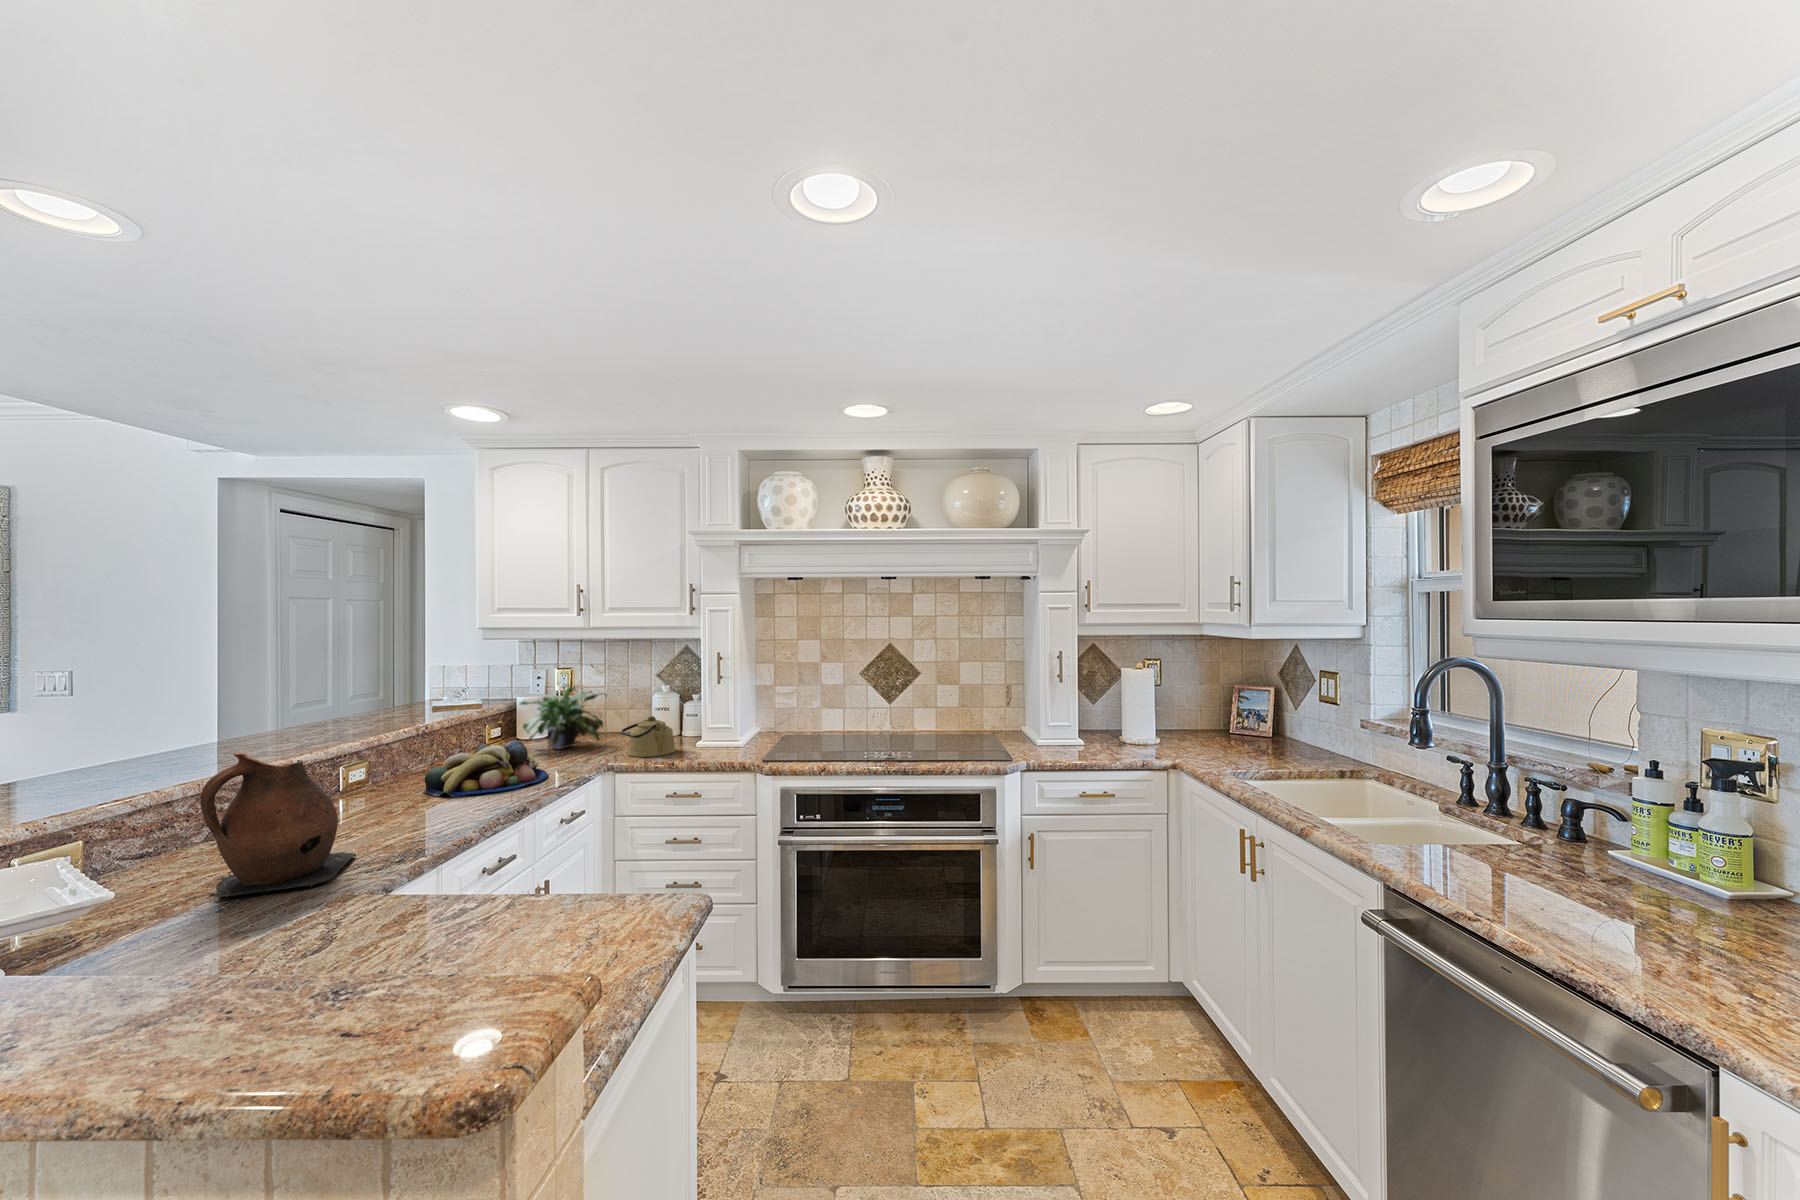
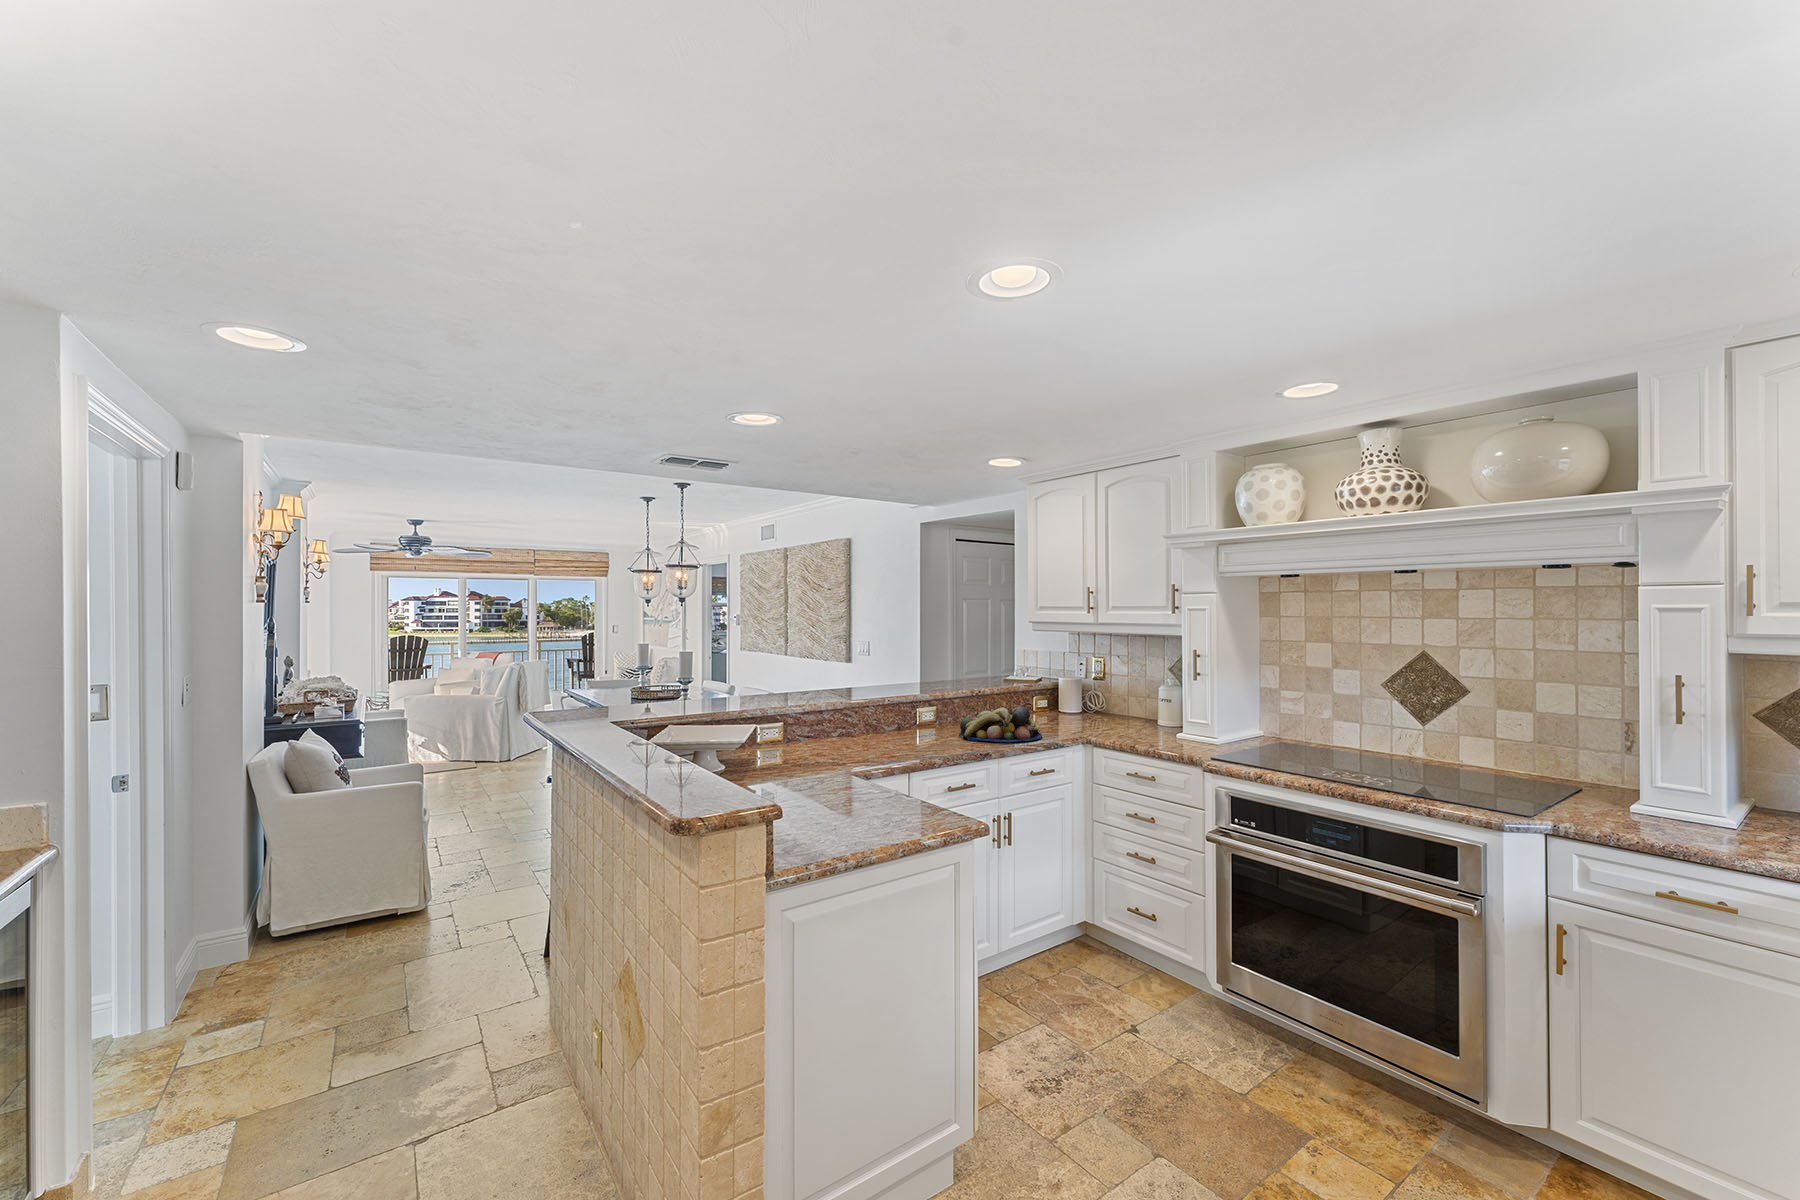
potted plant: present [519,687,603,749] -> none [1049,671,1121,723]
kettle: present [621,716,676,757] -> none [1116,704,1162,740]
ceramic pitcher: present [200,752,356,897] -> none [806,683,880,768]

